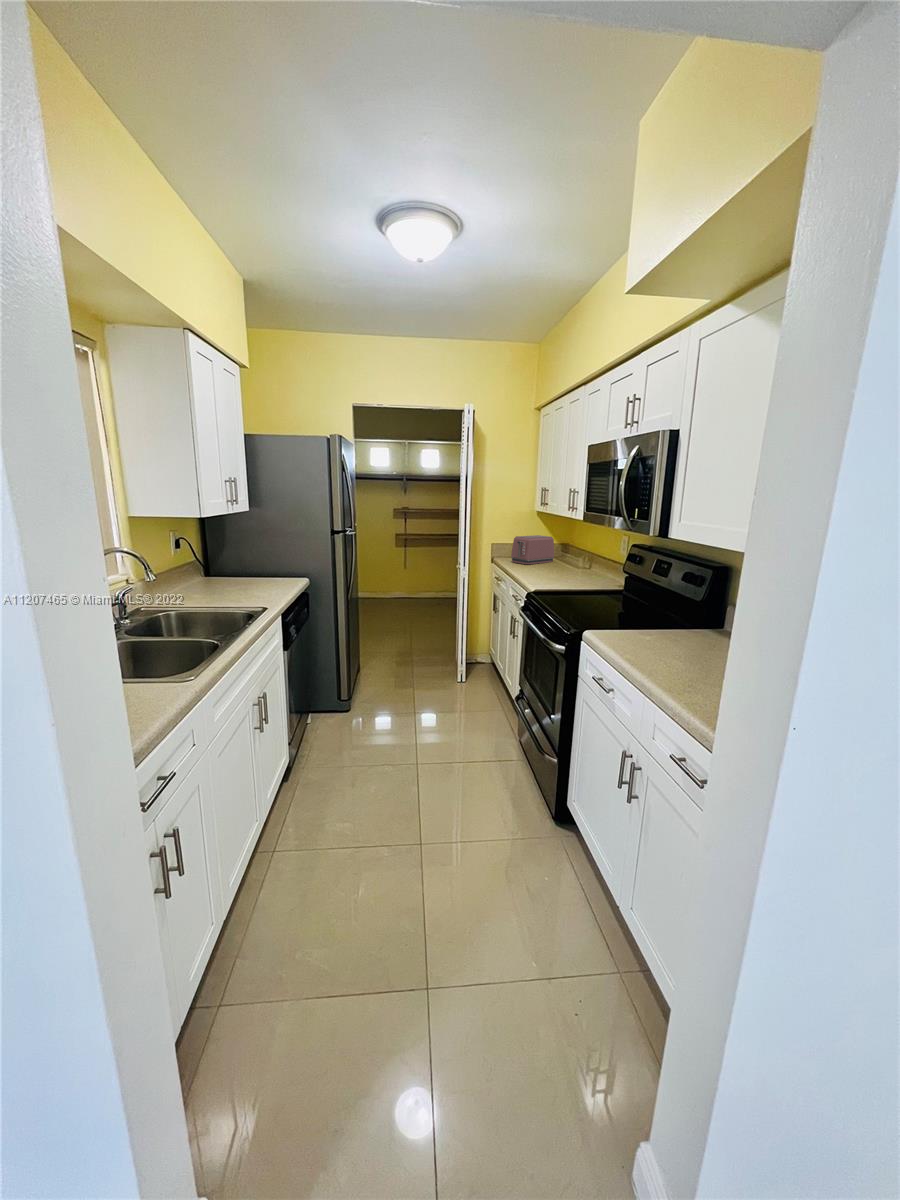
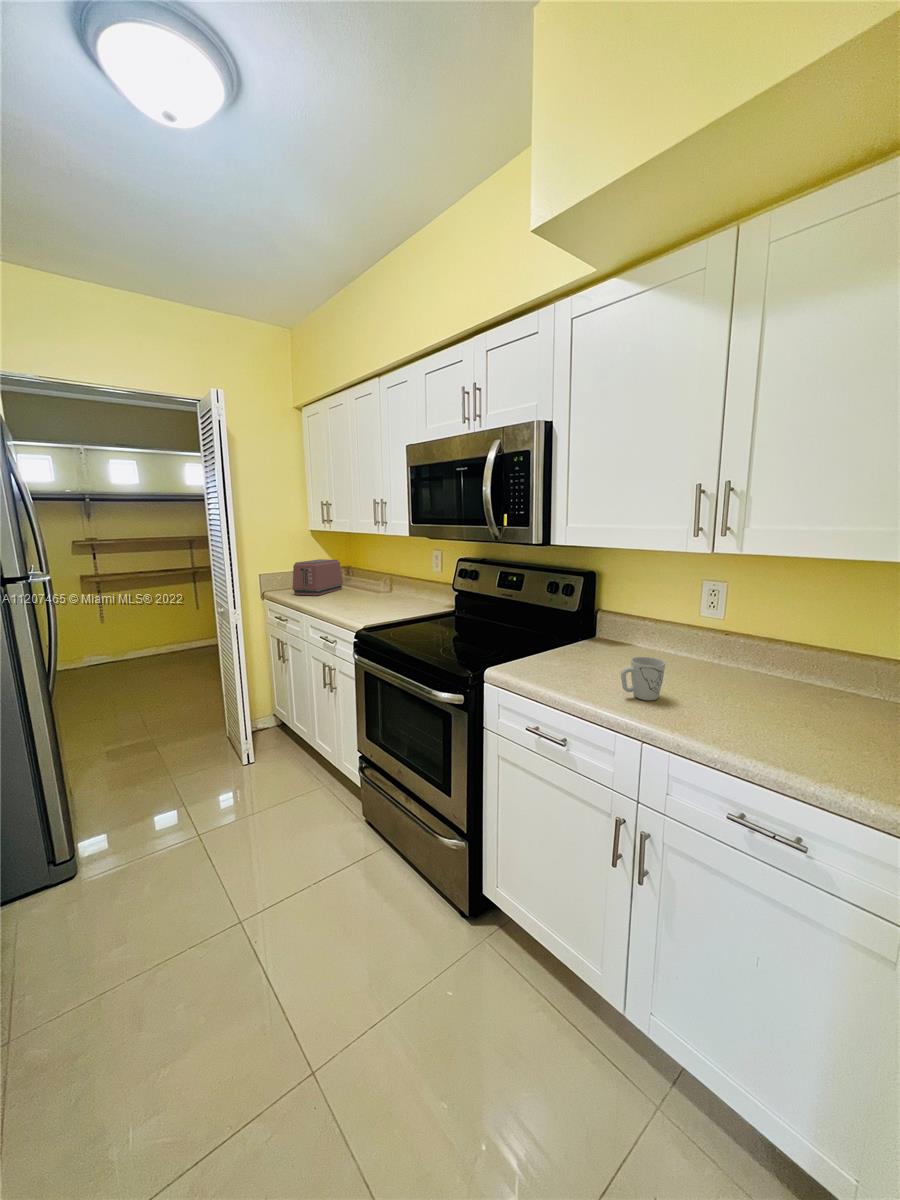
mug: none [660,638,700,674] -> present [621,657,665,700]

